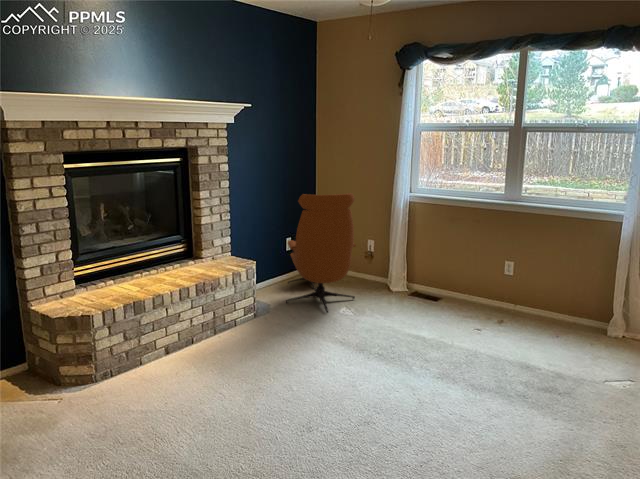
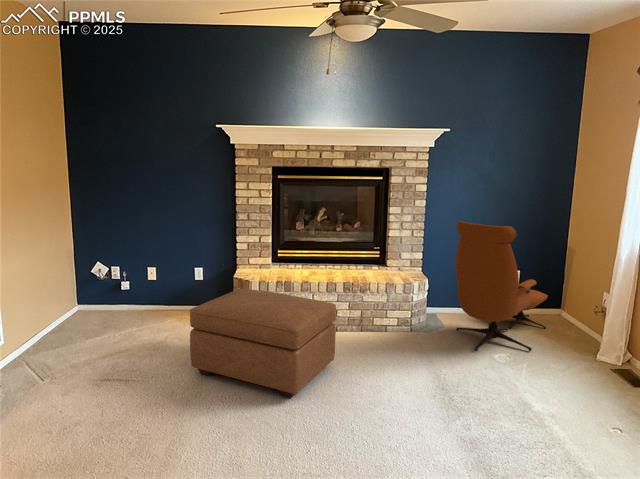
ottoman: none [116,302,296,449] -> present [189,288,336,398]

